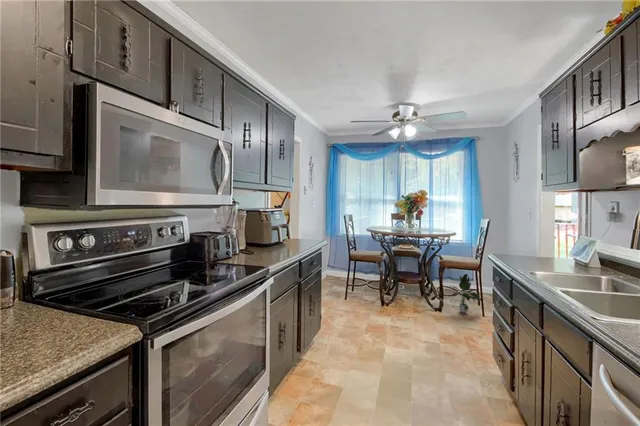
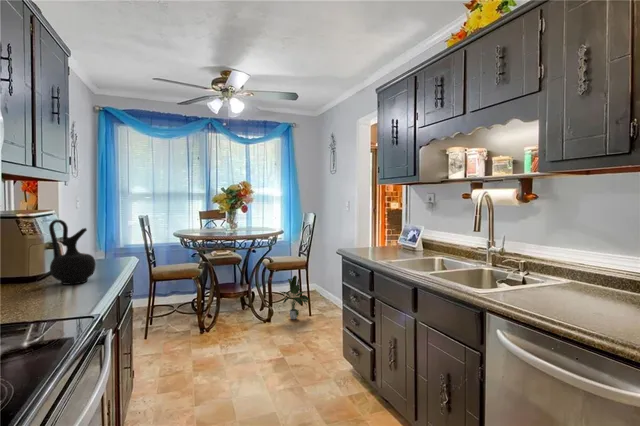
ceramic jug: none [272,215,294,253] -> present [49,220,96,285]

